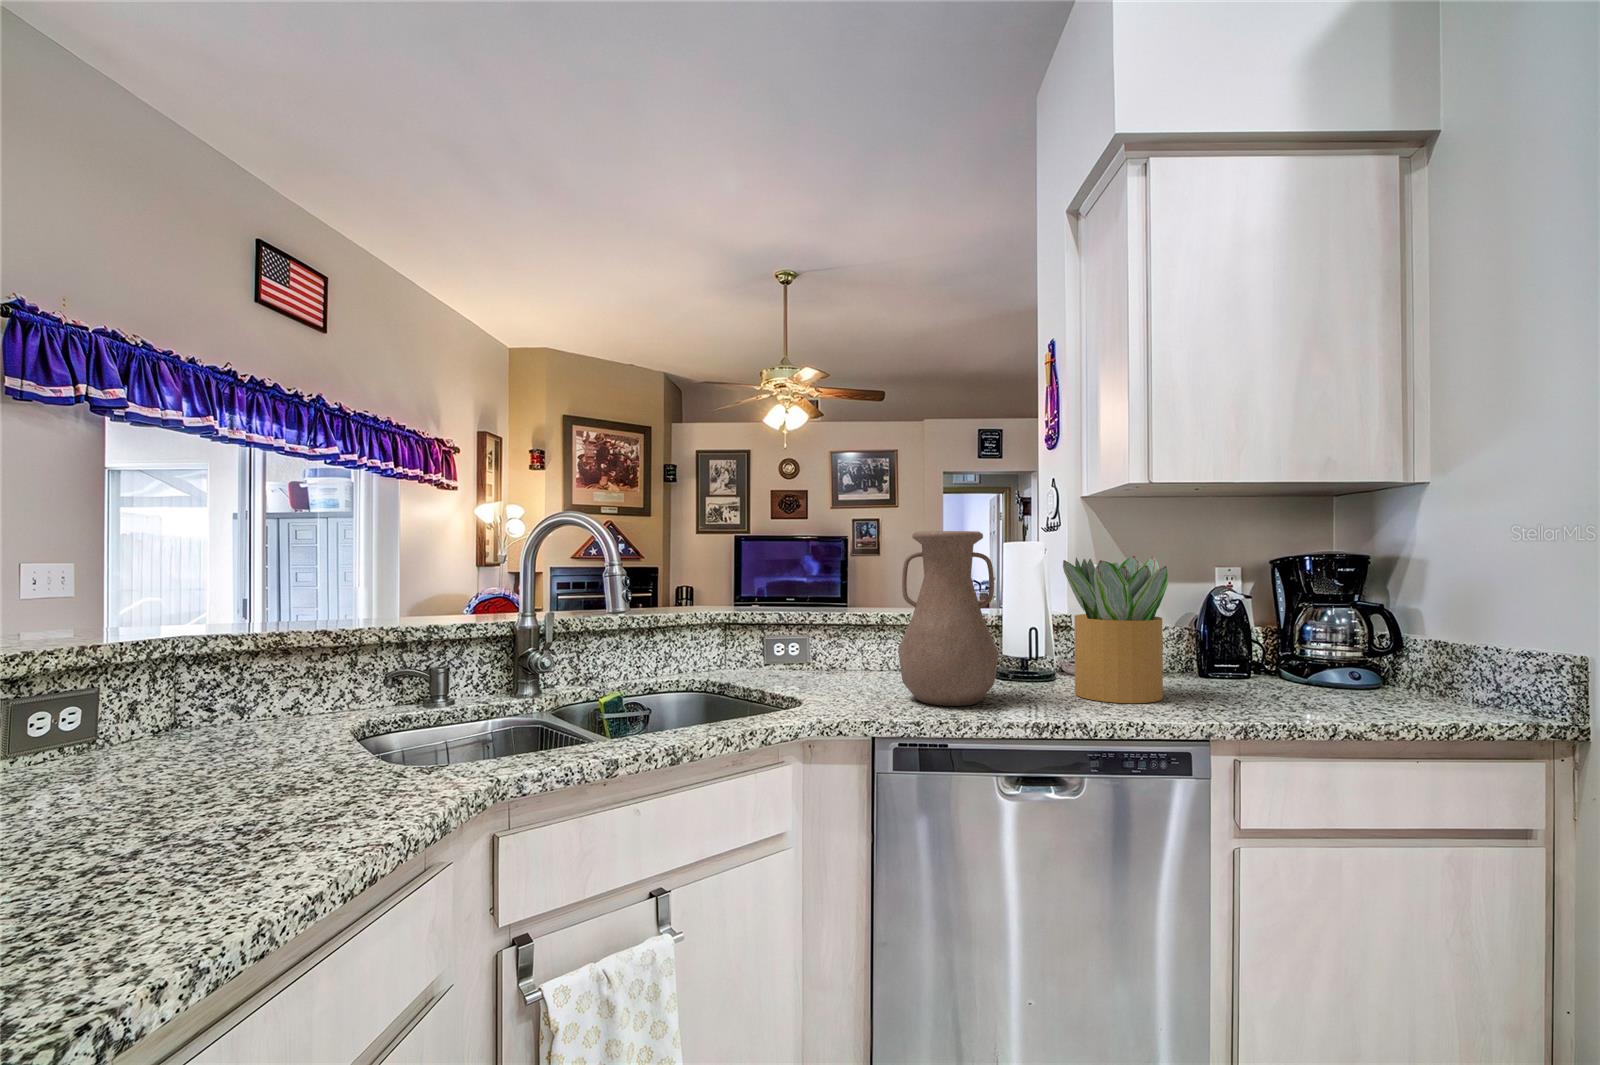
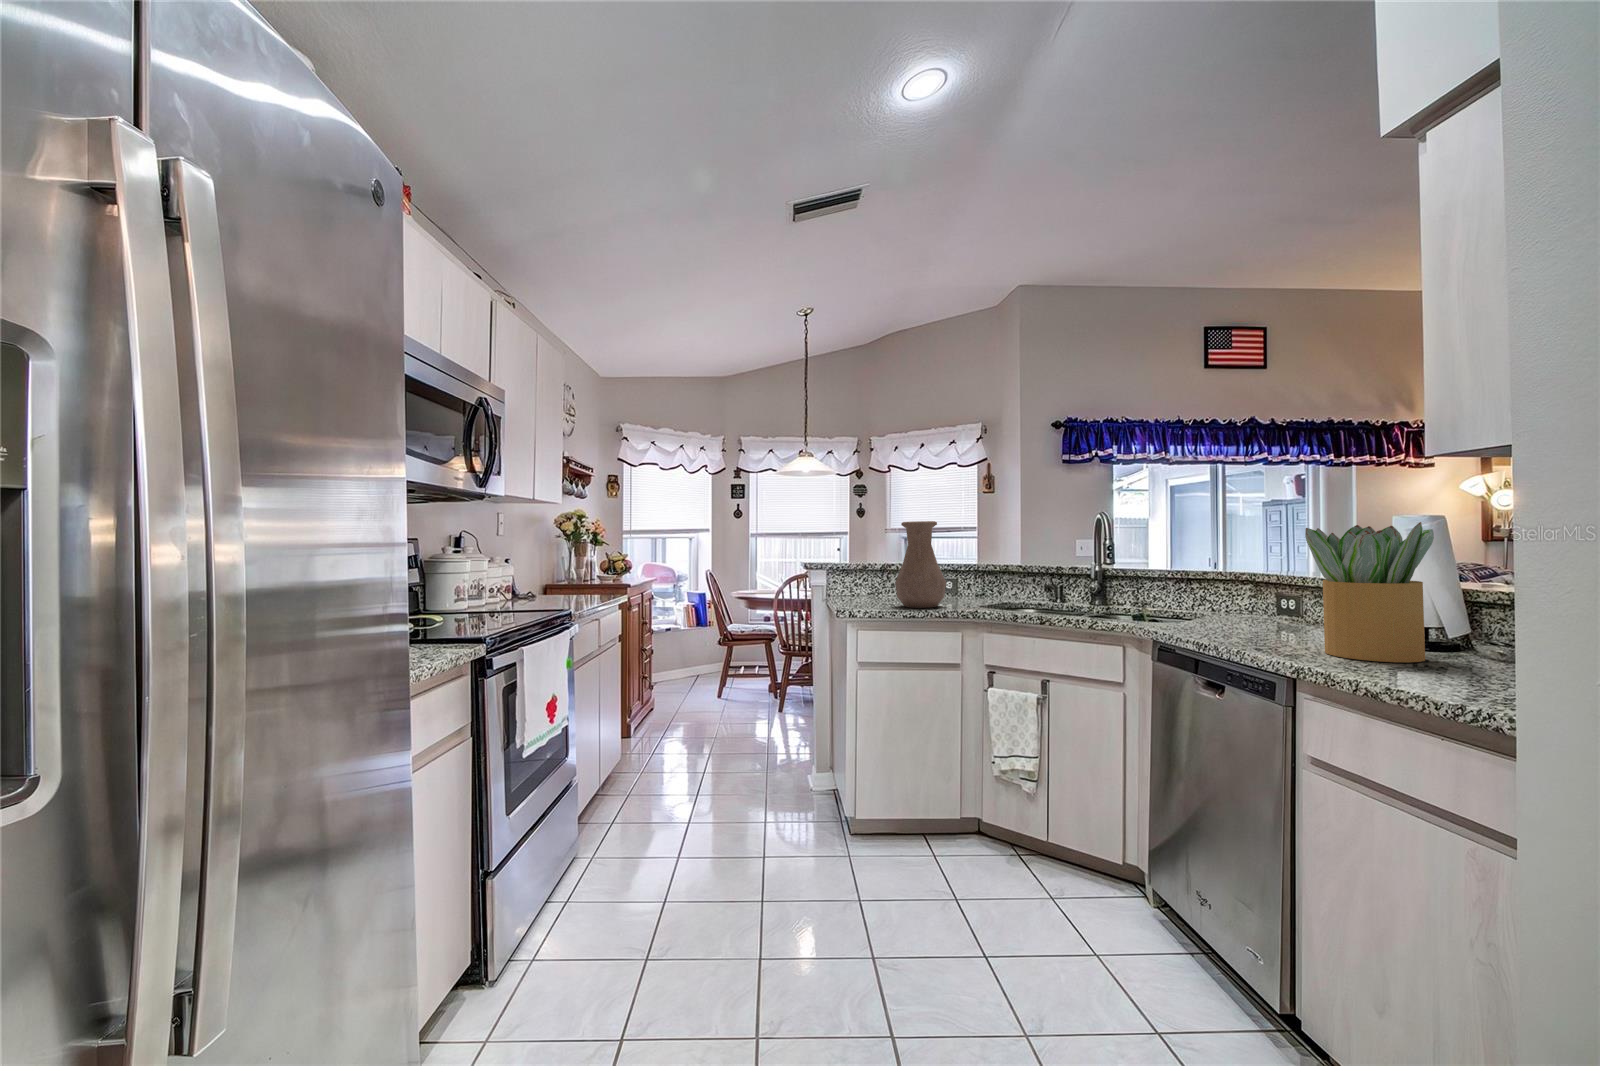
vase: present [898,531,999,706] -> present [895,521,946,608]

